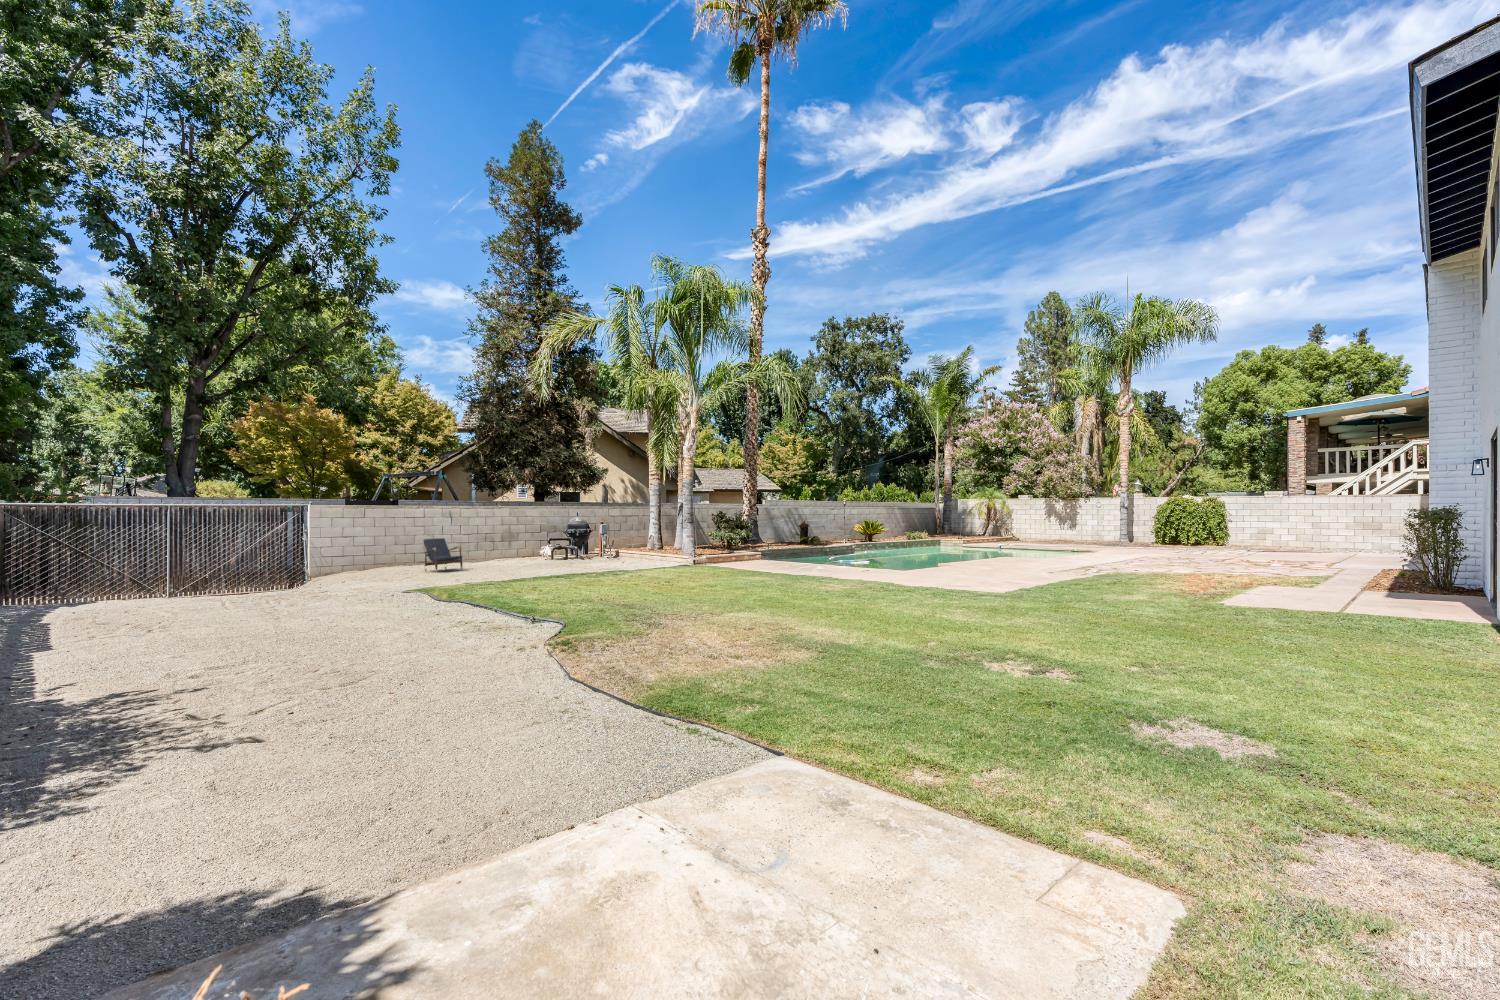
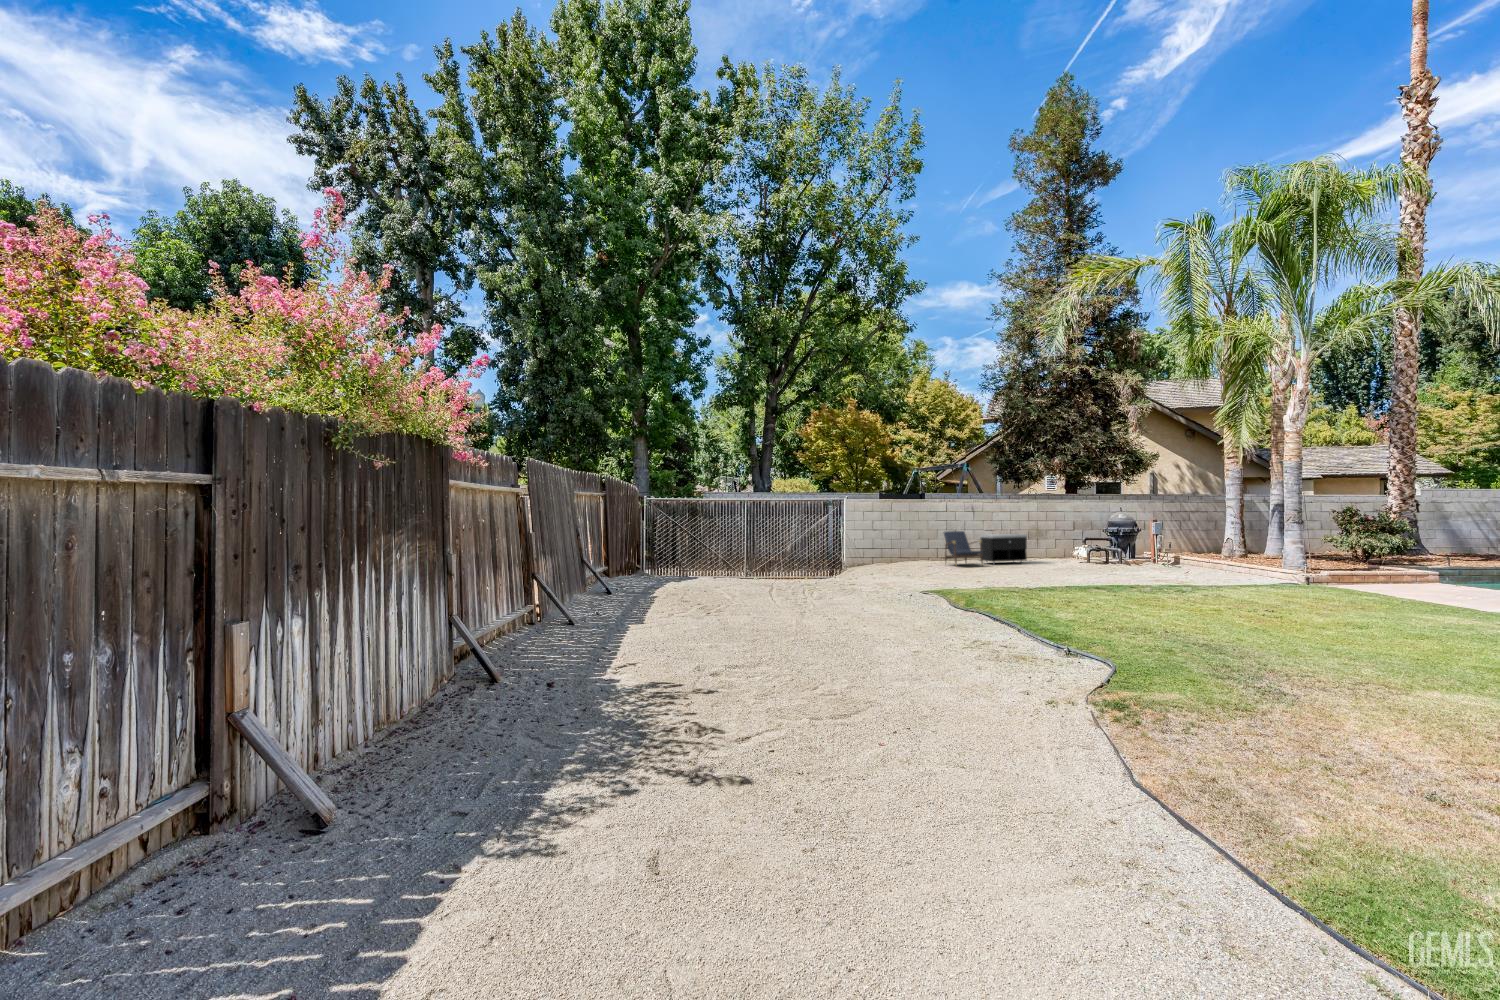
storage bench: none [460,539,503,568] -> present [981,534,1027,563]

